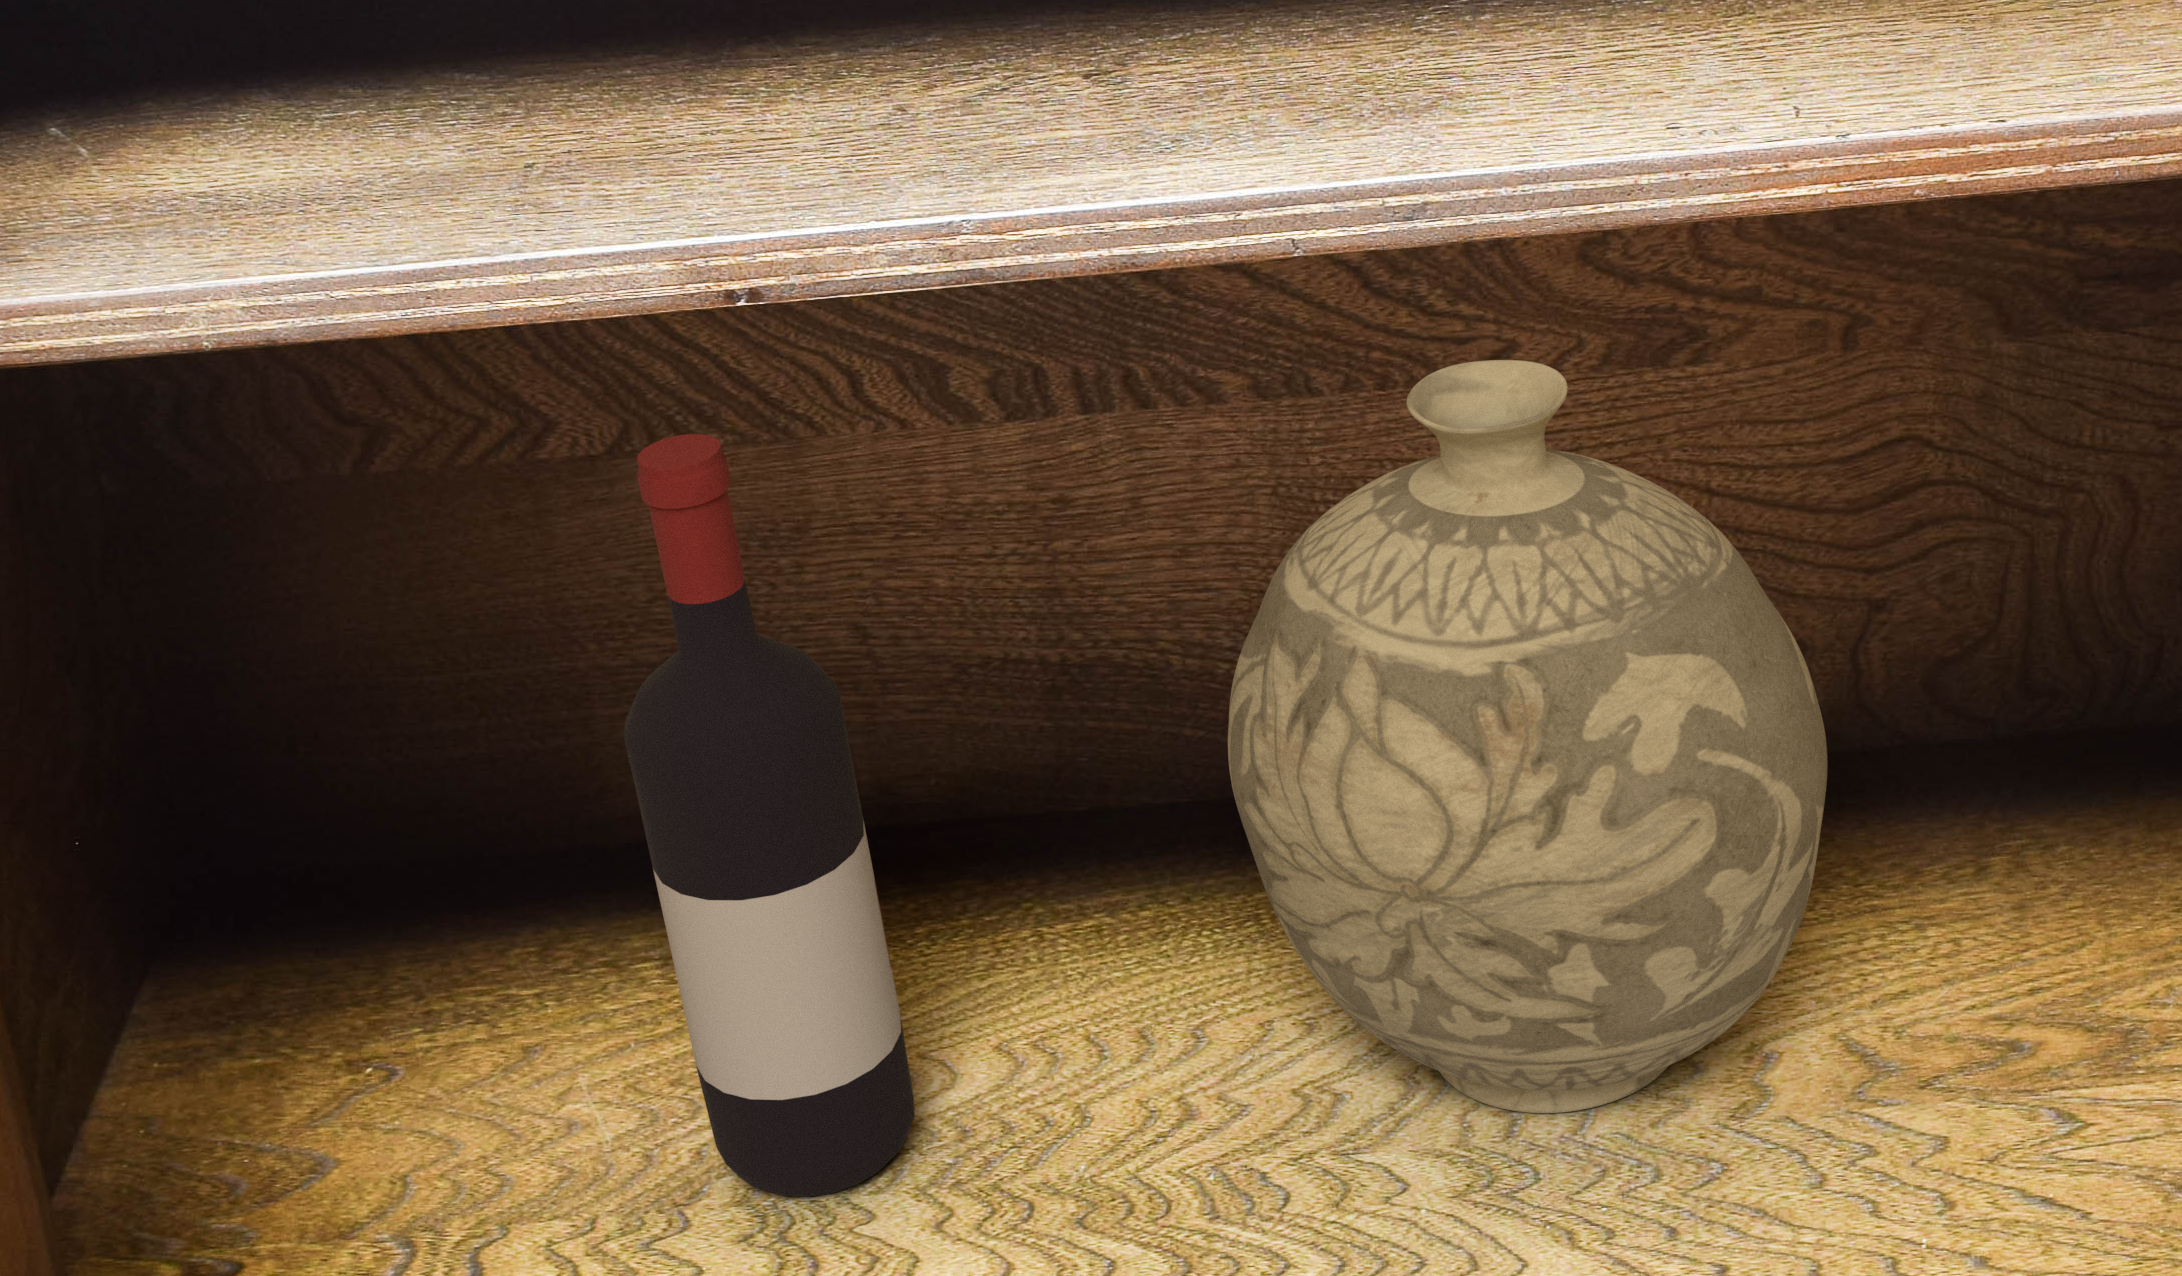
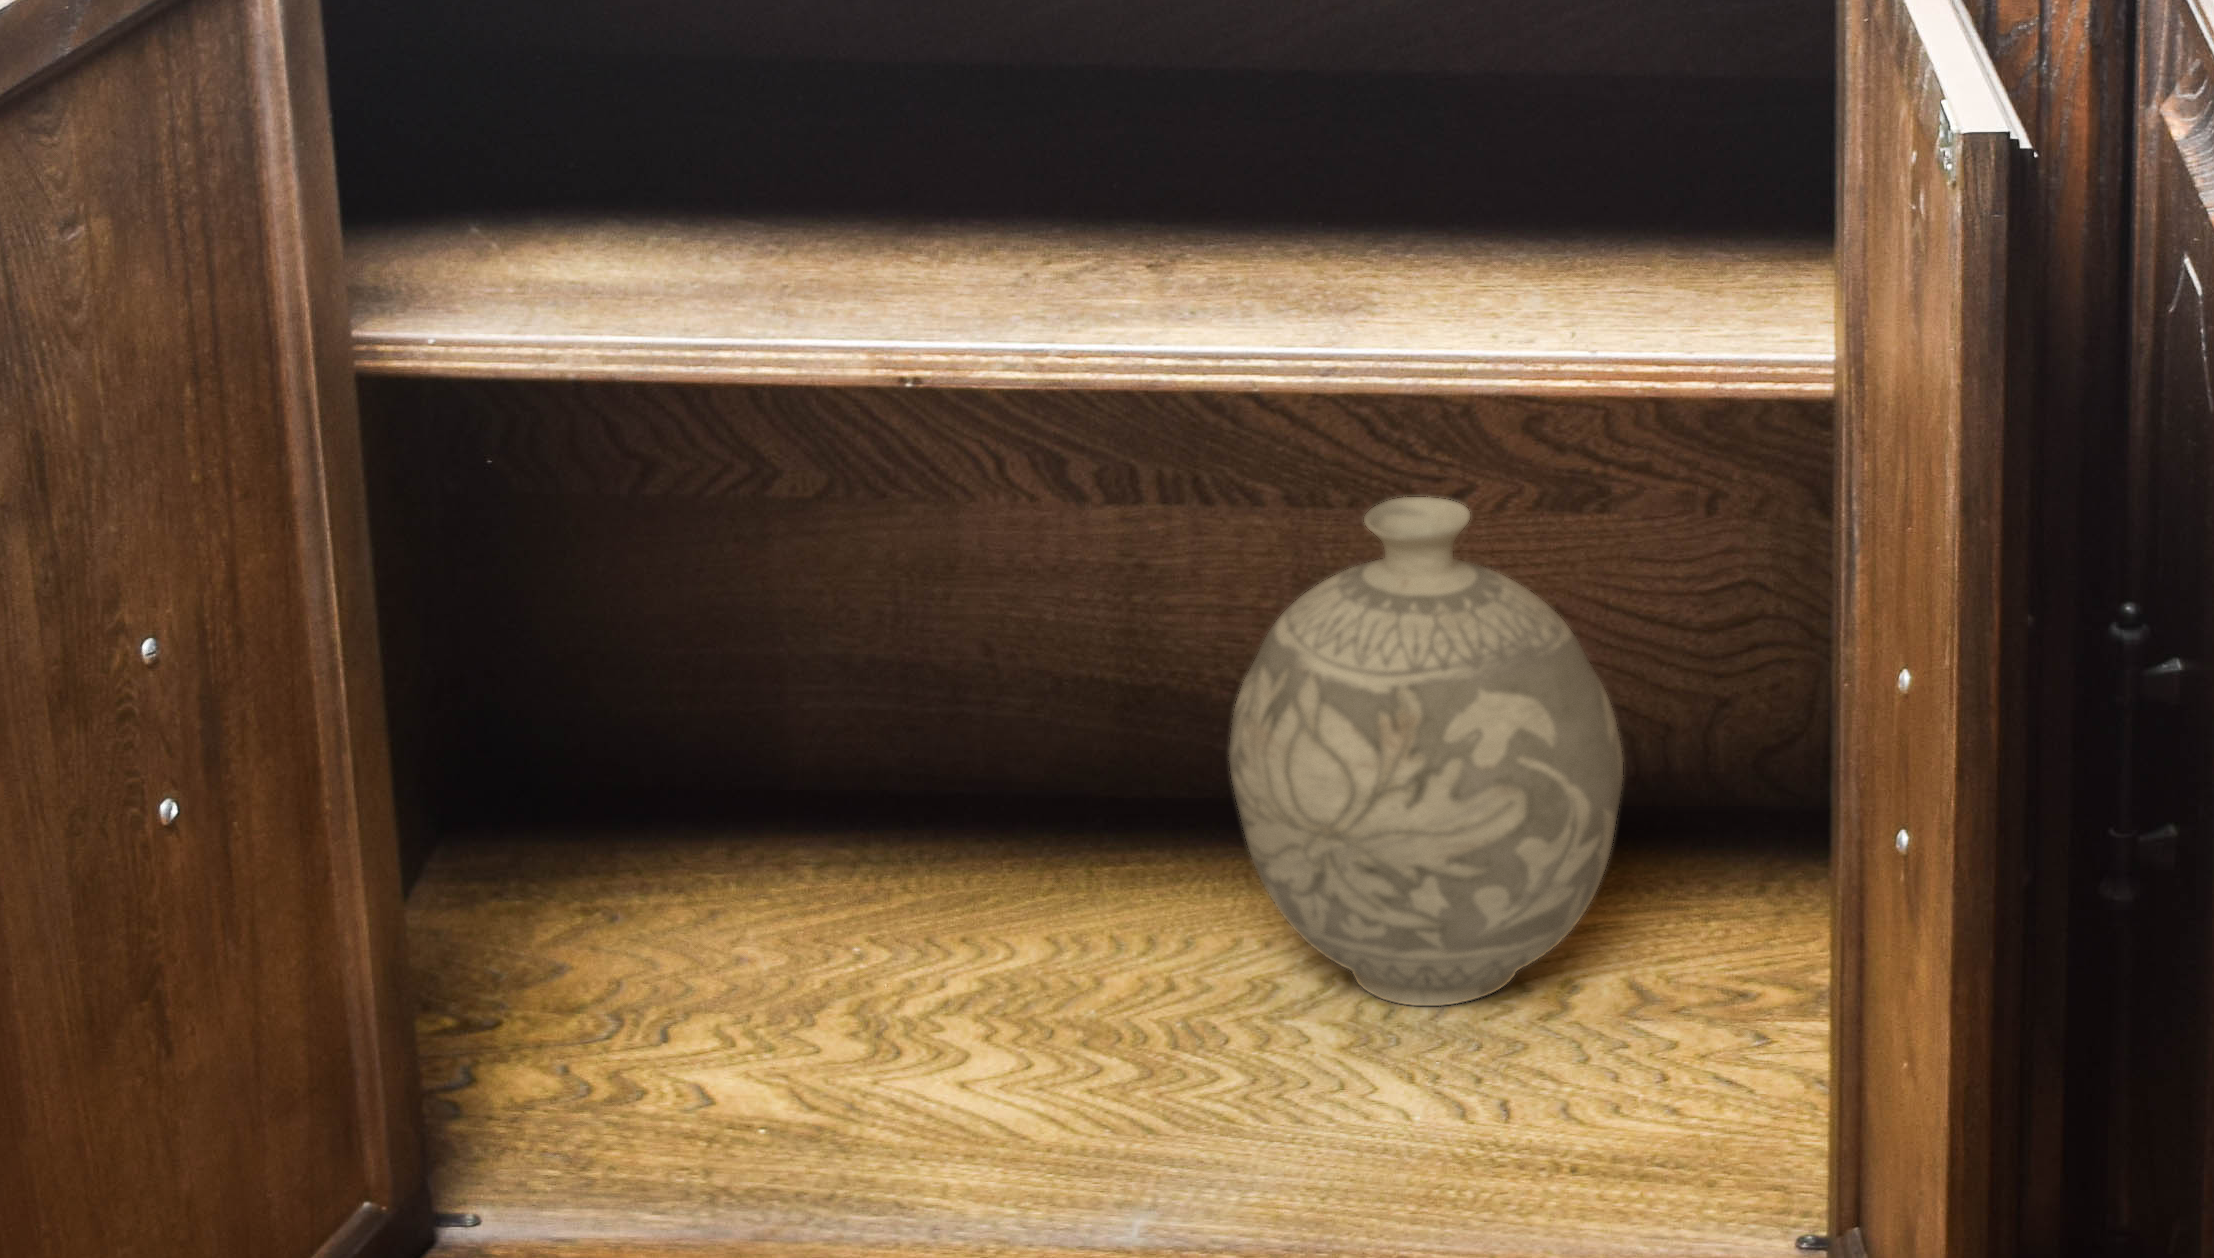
wine bottle: present [624,434,915,1197] -> none [816,483,989,1015]

